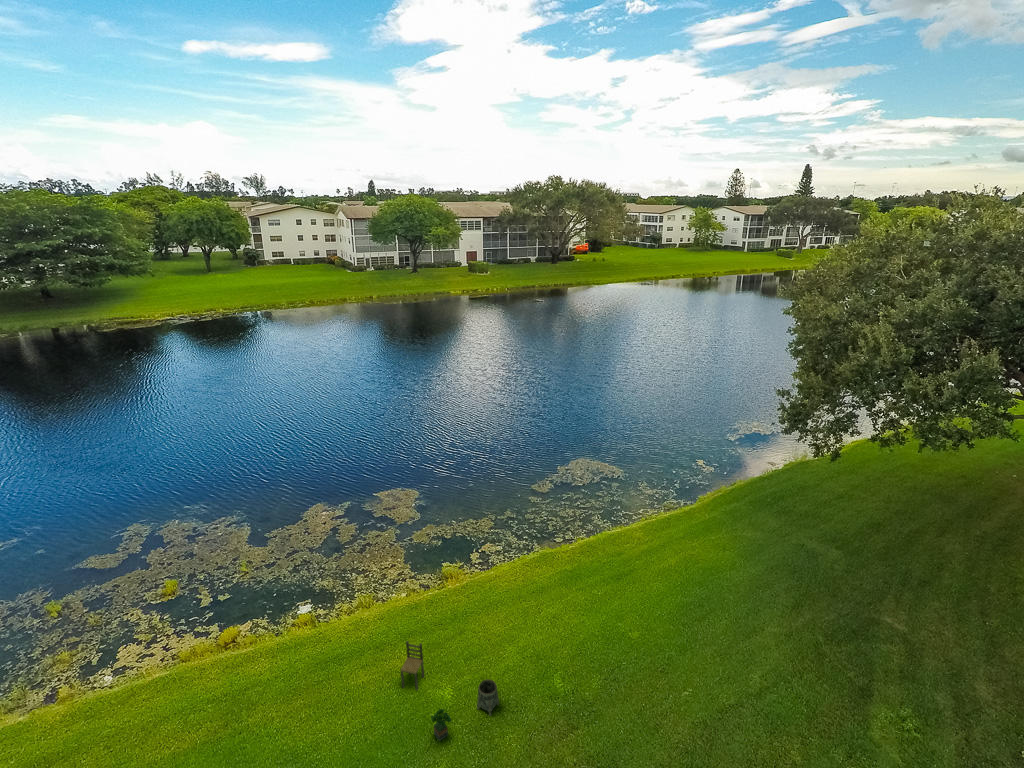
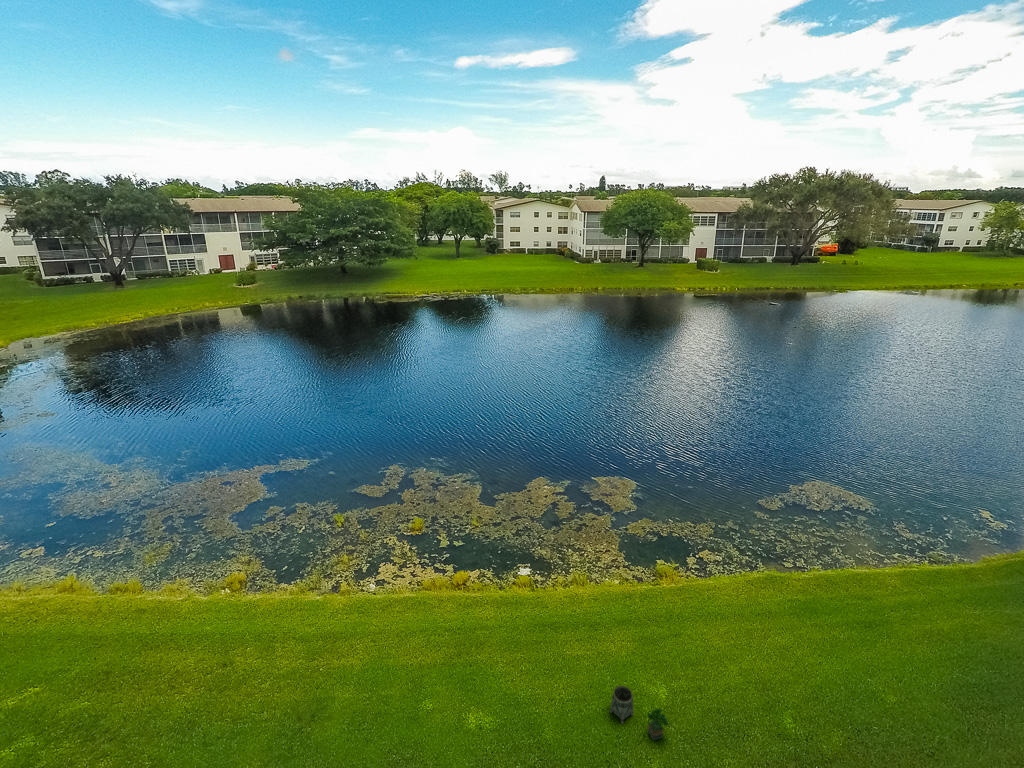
chair: present [401,641,424,690] -> none [616,629,641,682]
basket: present [477,679,499,716] -> present [610,686,633,724]

